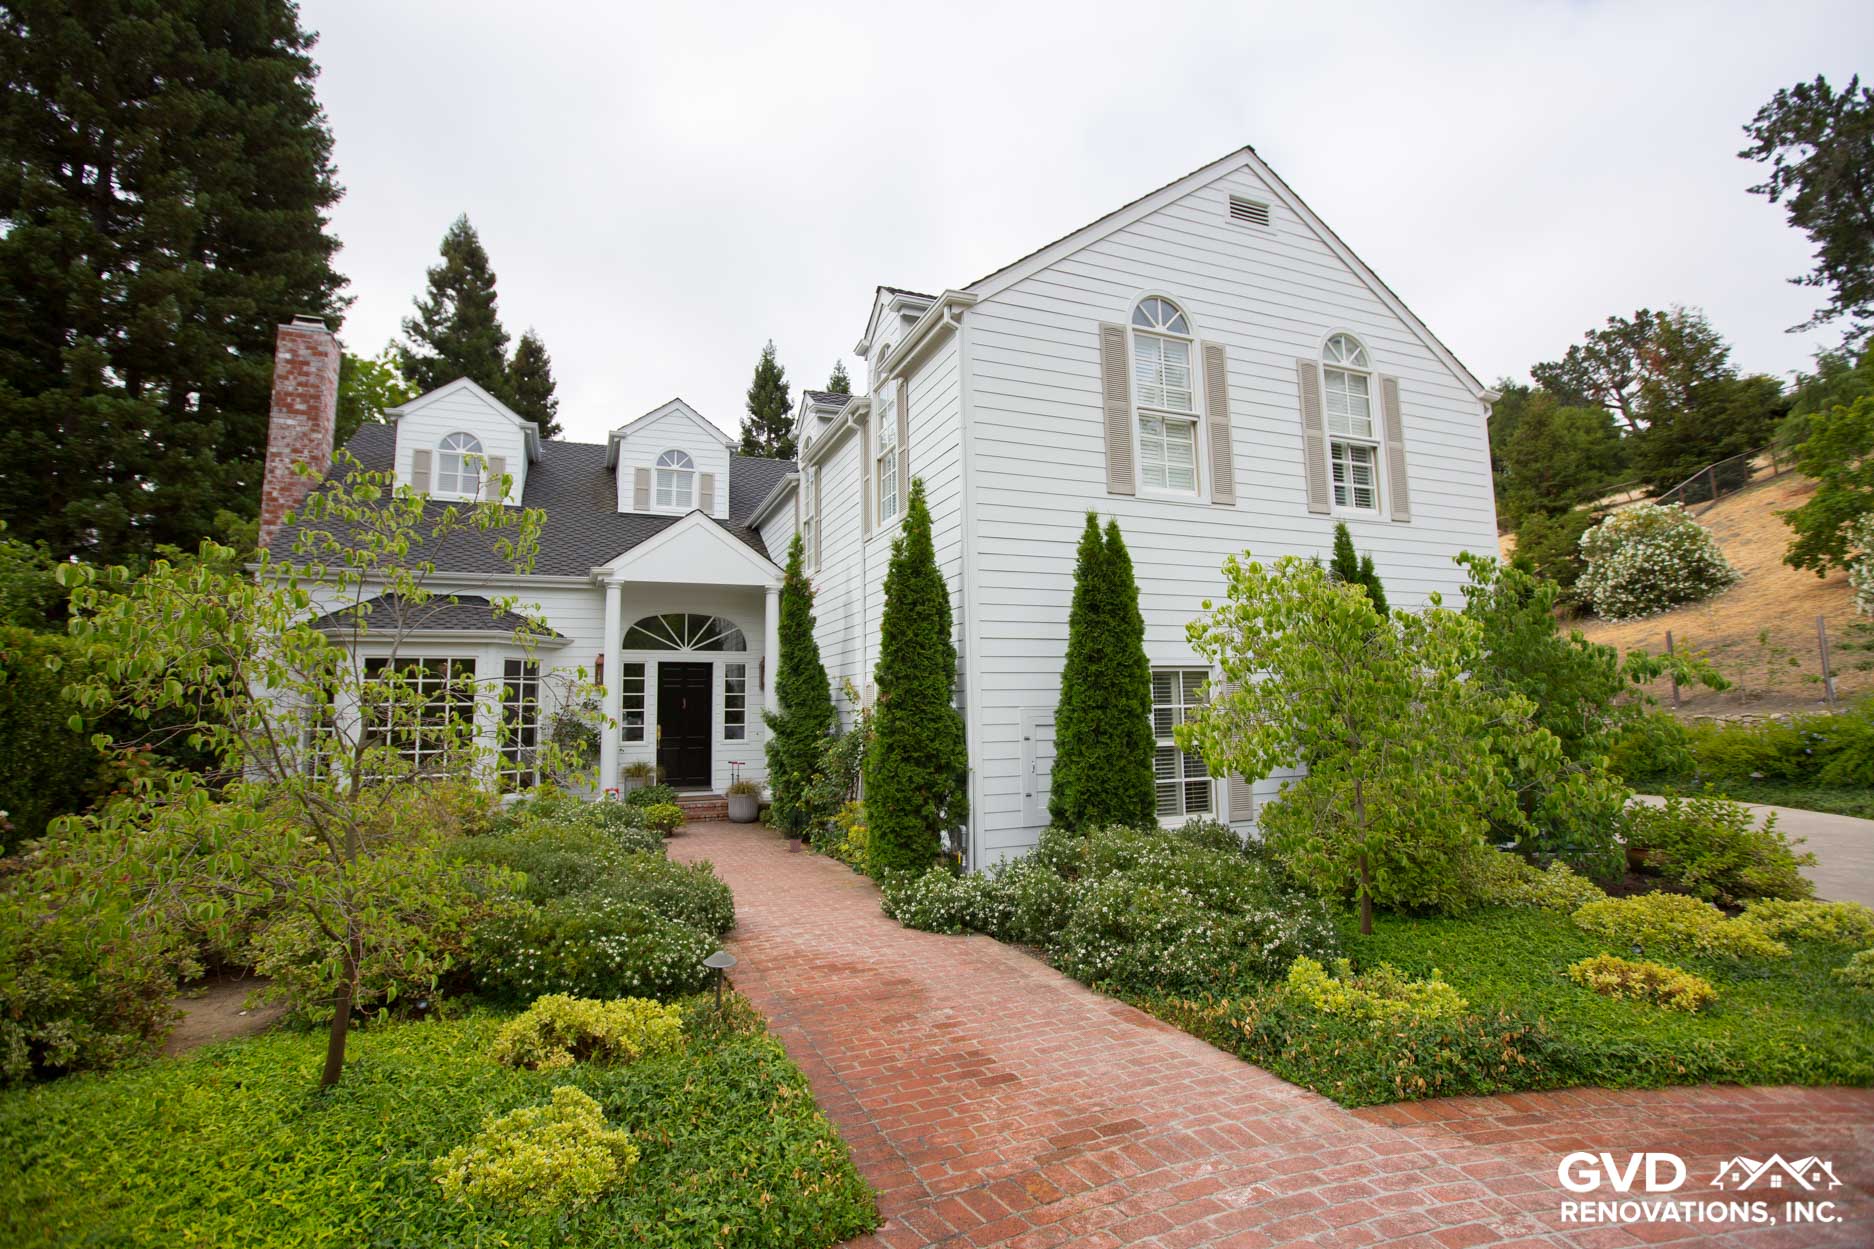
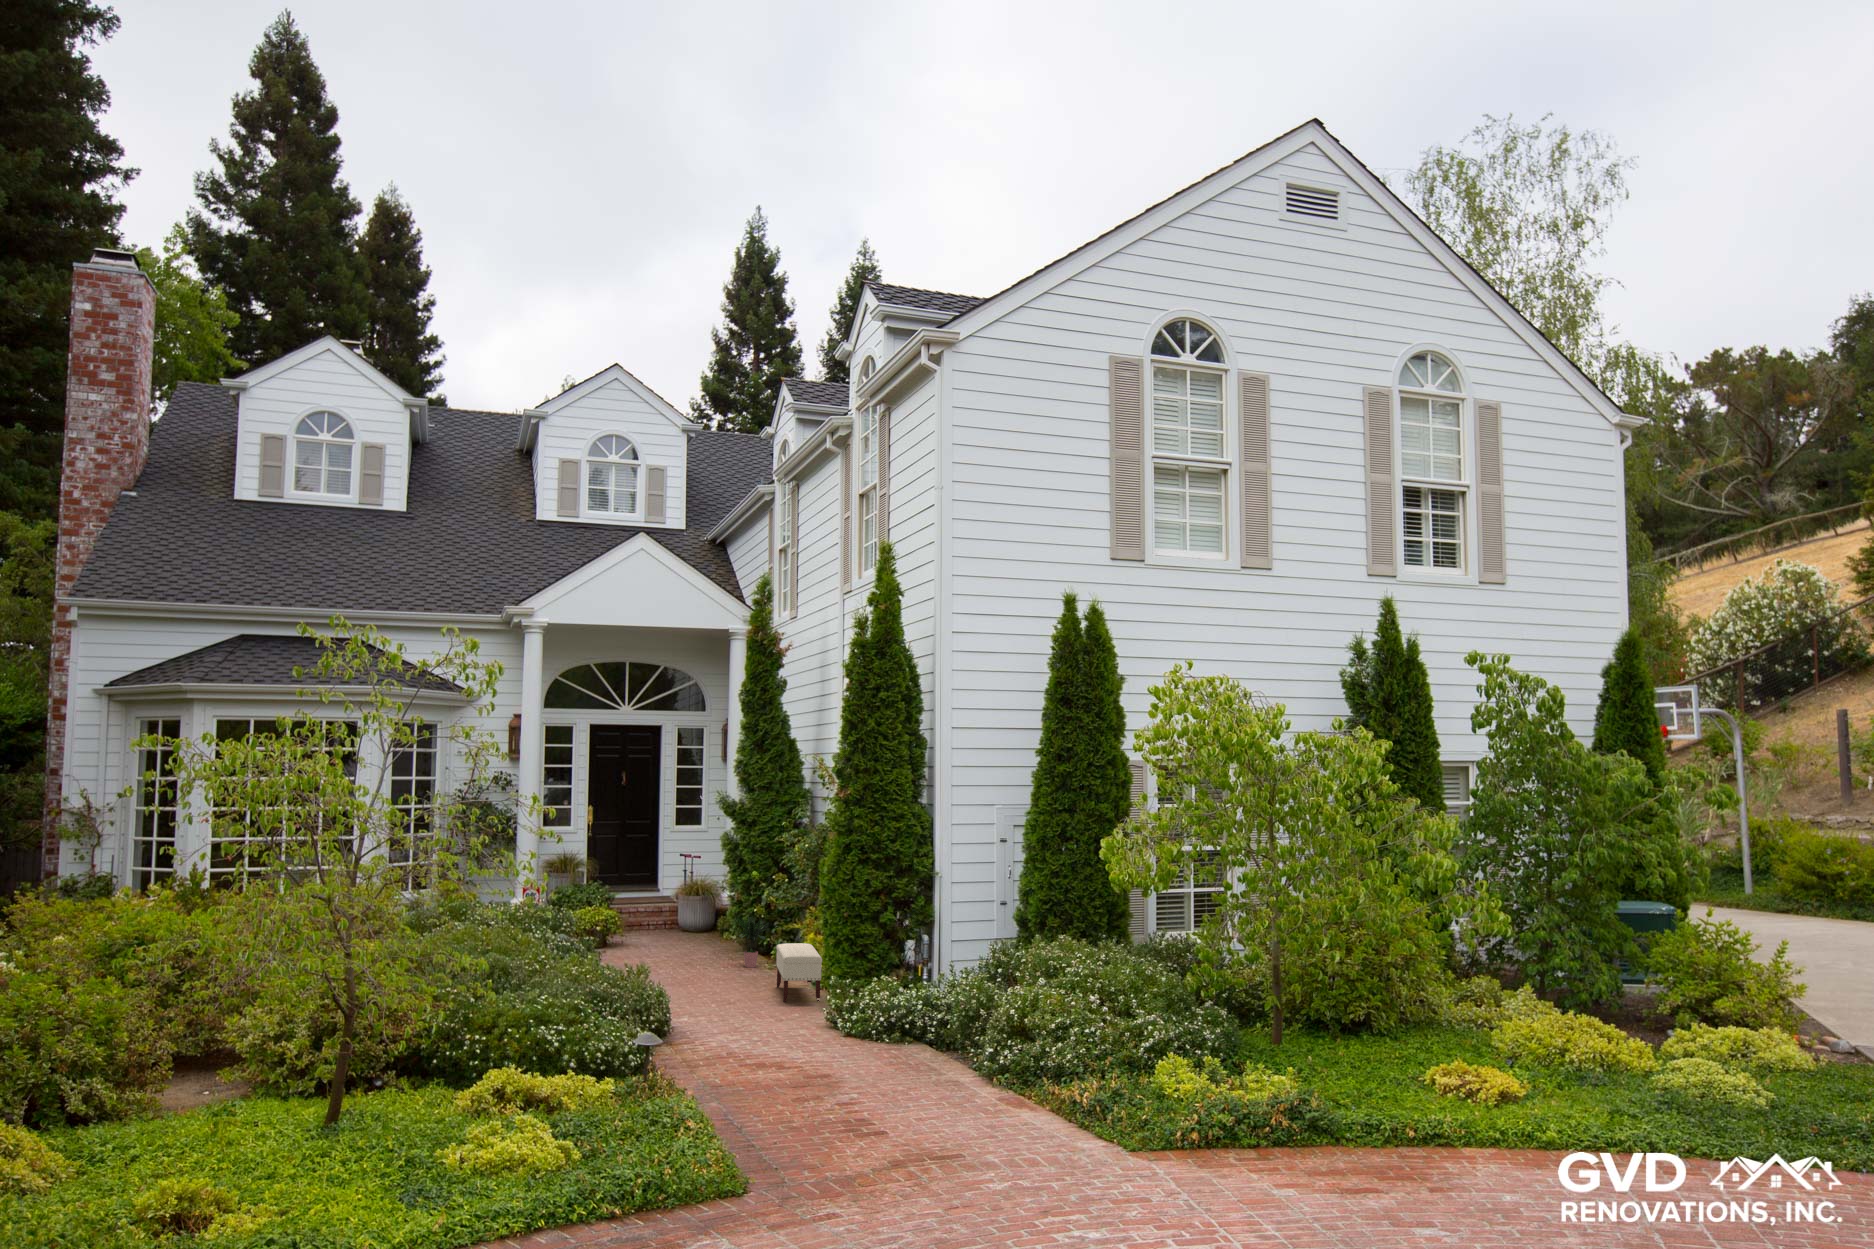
bench: none [822,832,868,886] -> present [776,943,822,1002]

